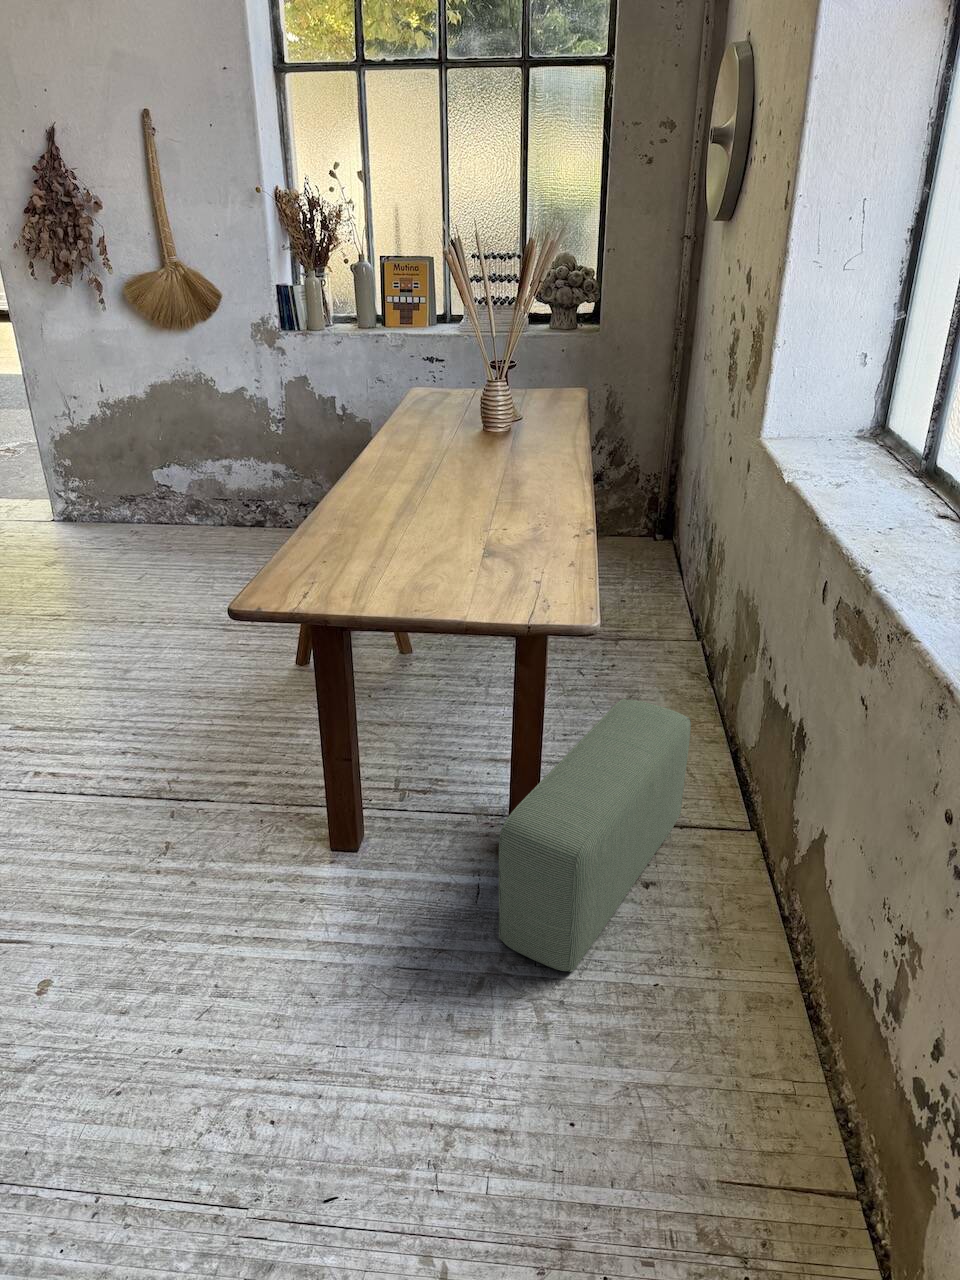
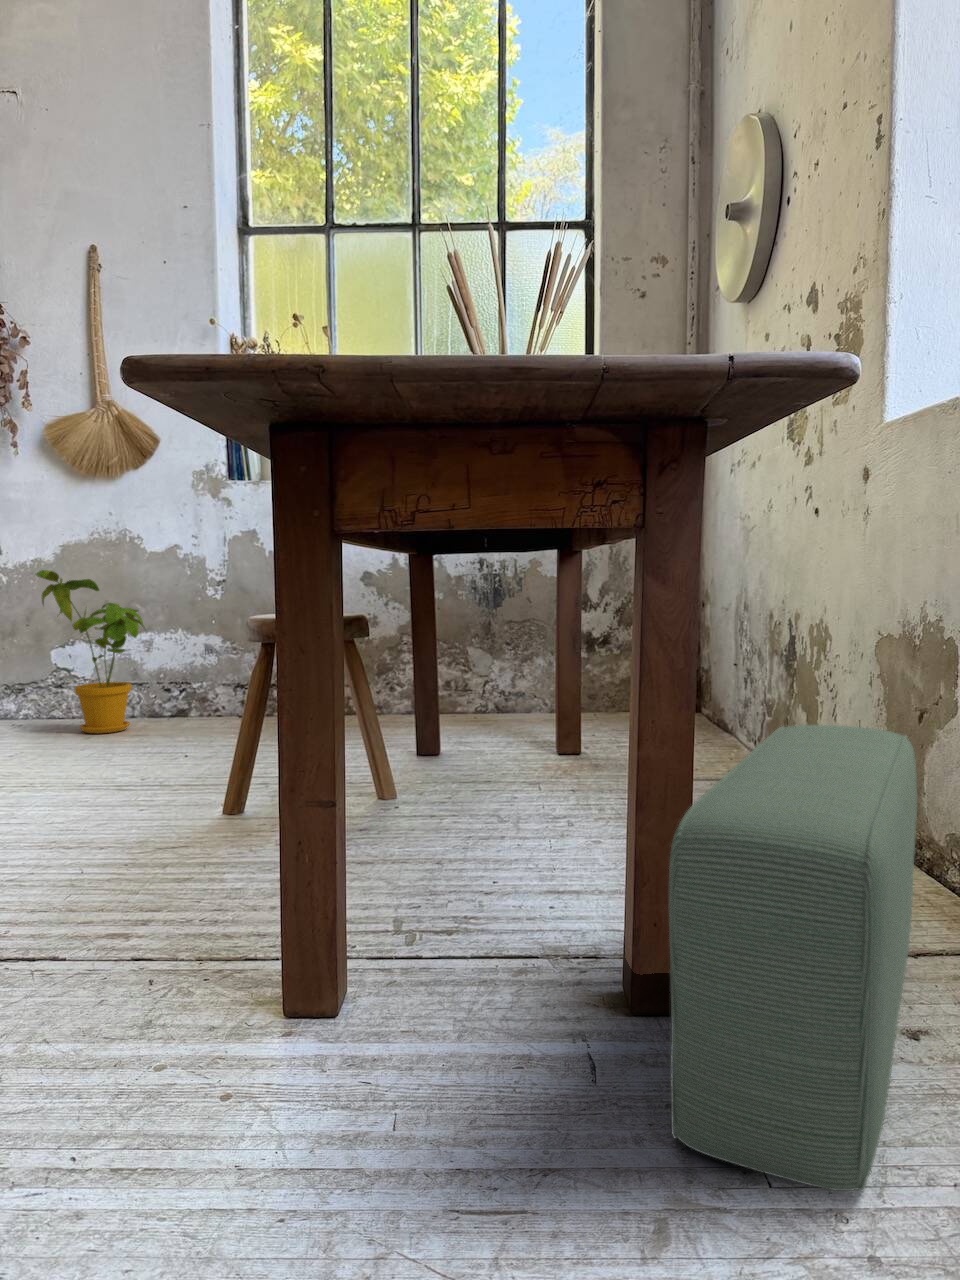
house plant: none [138,429,227,551] -> present [36,570,144,733]

